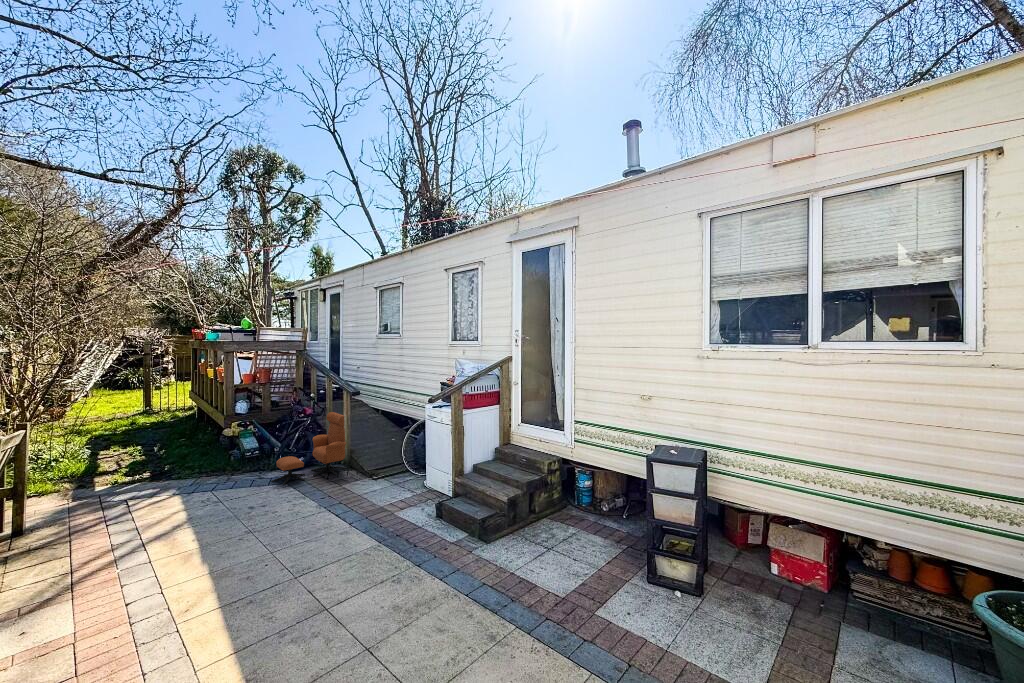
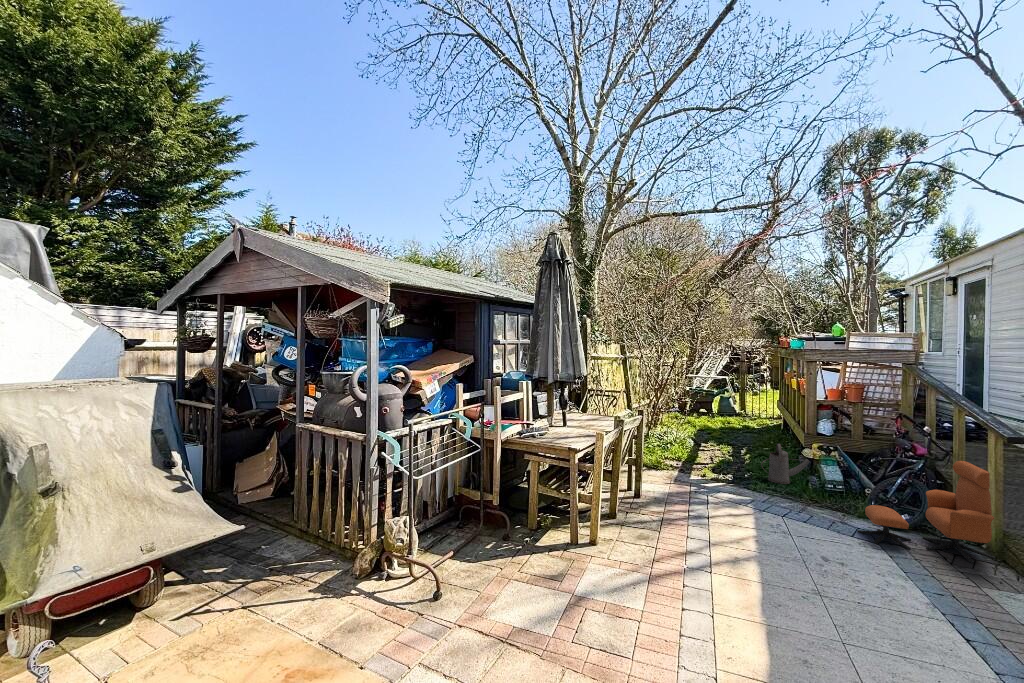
watering can: none [184,429,235,467] -> present [761,444,810,484]

